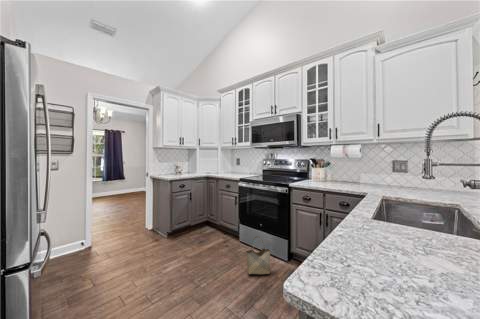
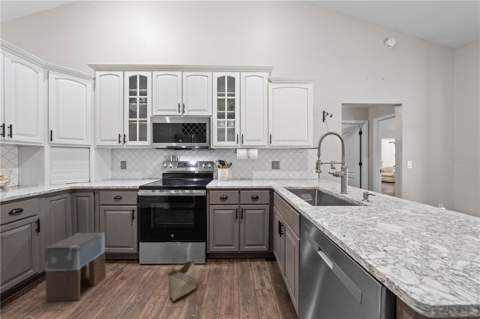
stool: none [190,207,219,249] -> present [45,233,105,301]

